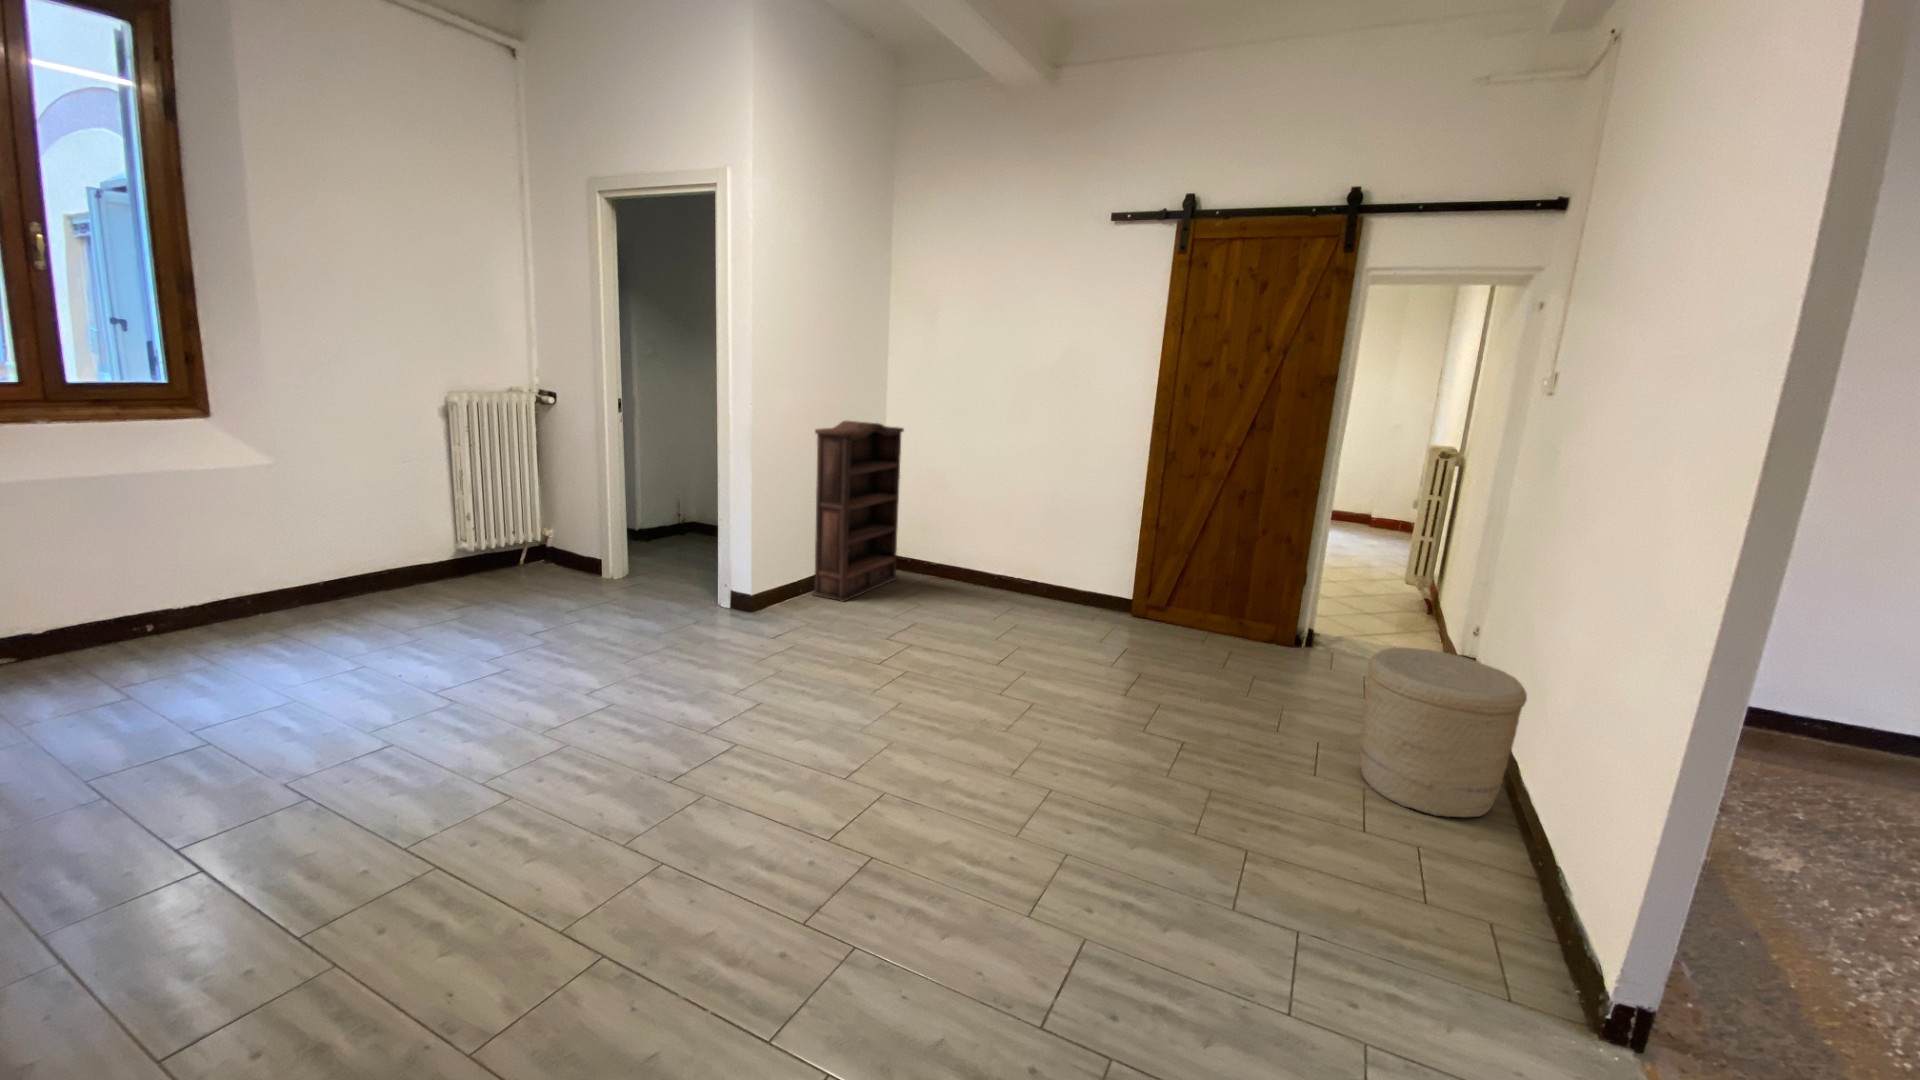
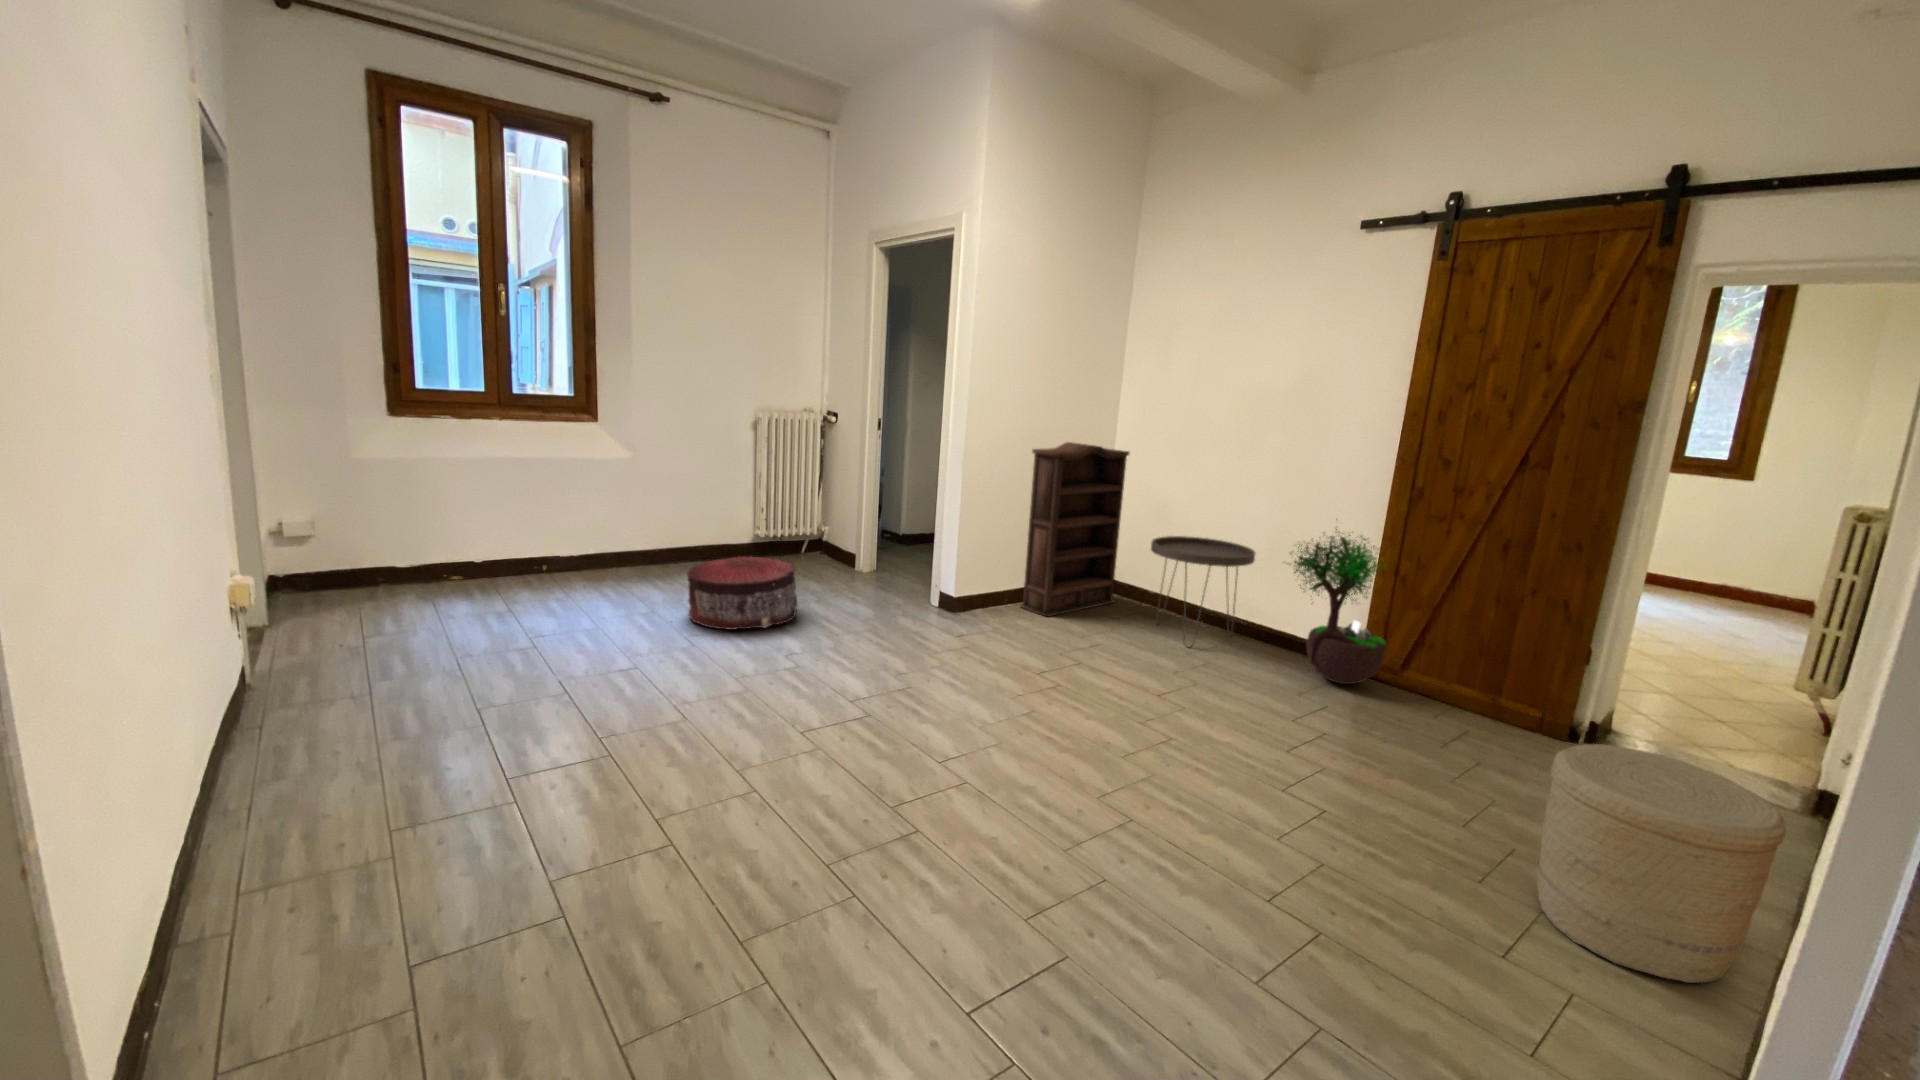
potted tree: none [1076,482,1165,627] -> present [1289,529,1385,684]
side table: none [943,508,1038,614] -> present [1151,536,1256,641]
pouf: none [413,573,571,670] -> present [688,557,798,630]

